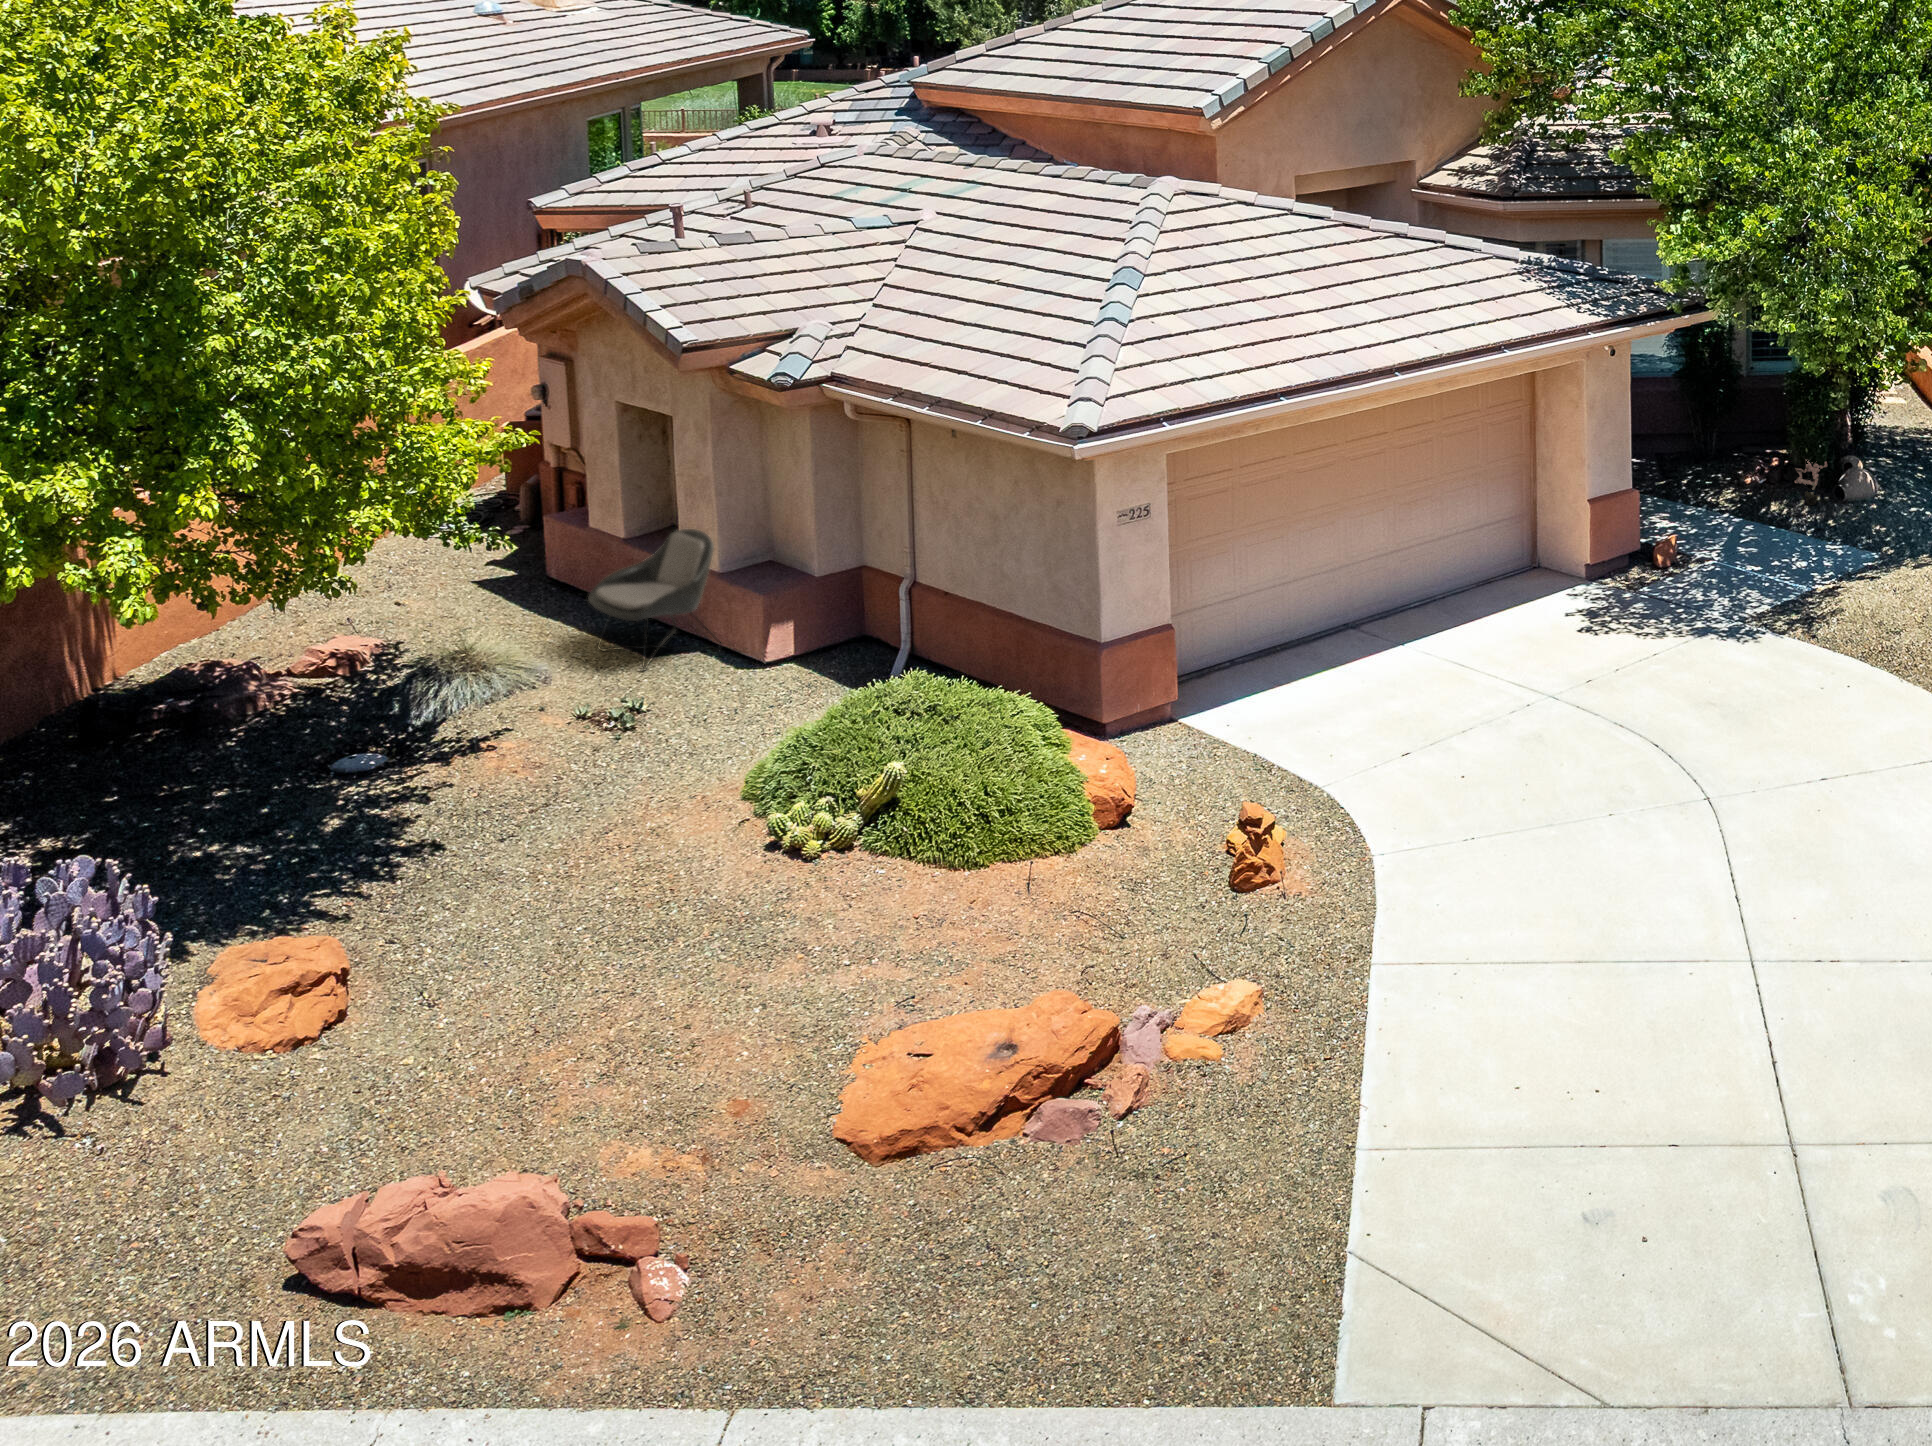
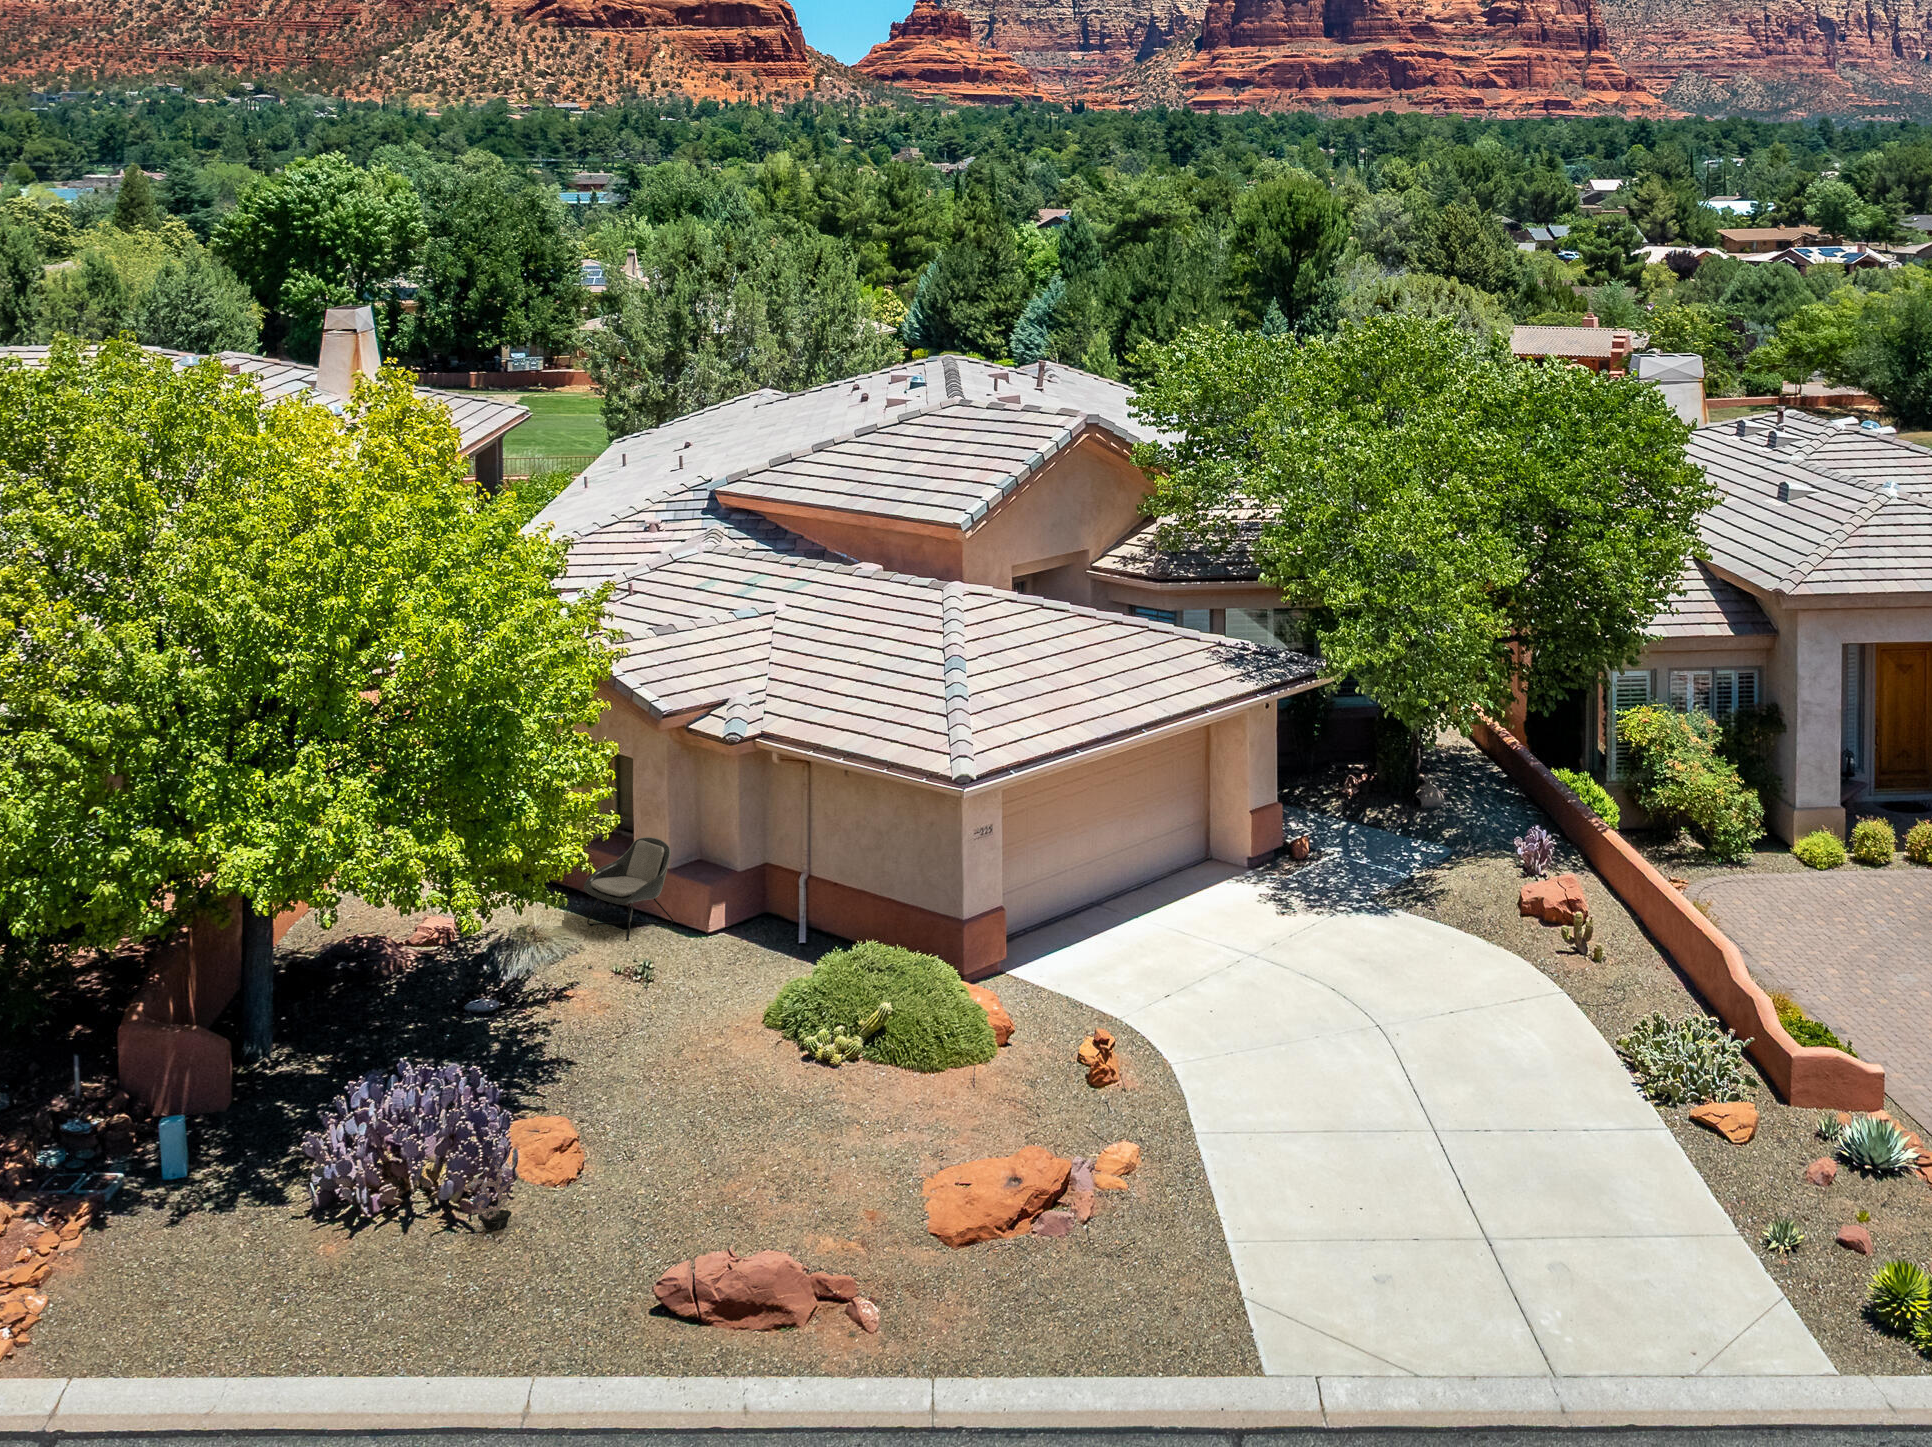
potted plant: present [1795,460,1827,505] -> present [464,1162,514,1230]

